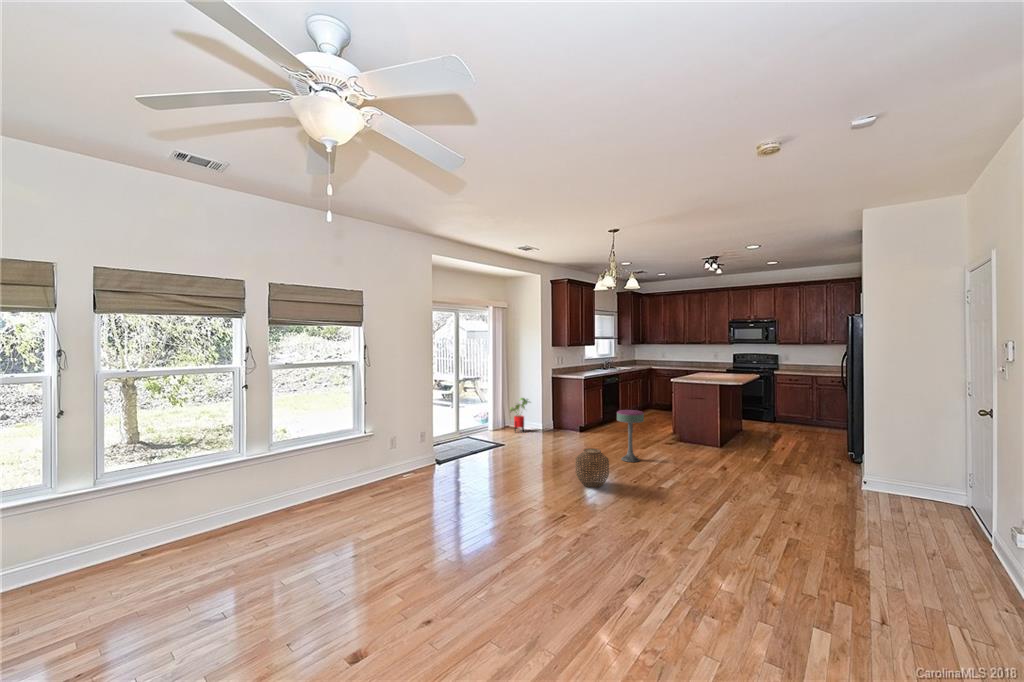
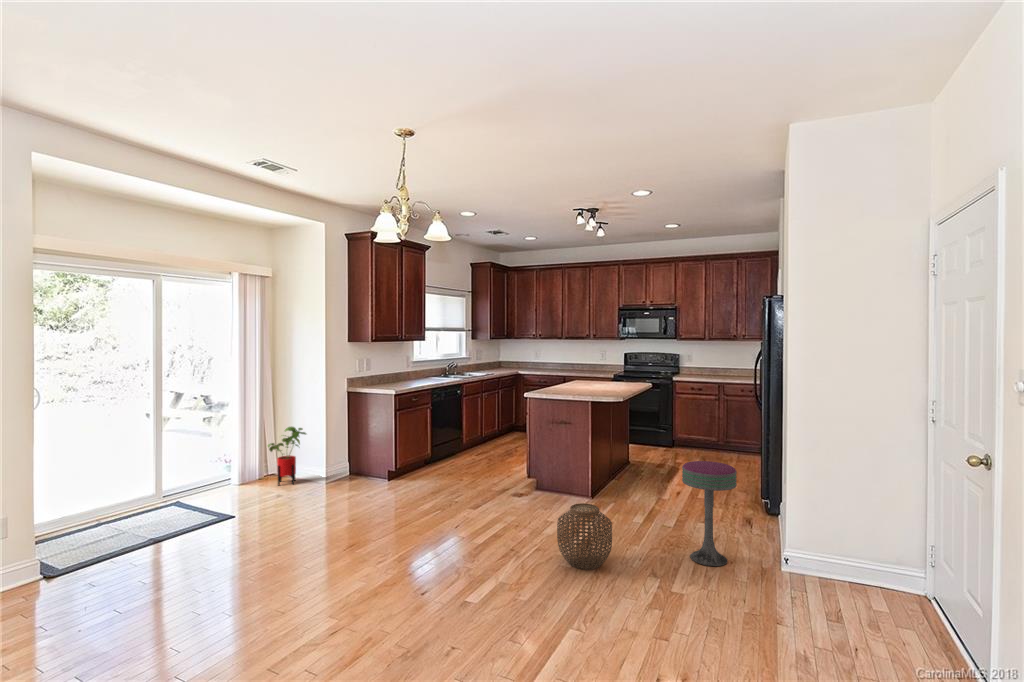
bar stool: present [617,410,644,462] -> present [682,461,737,566]
woven basket: present [575,448,609,488] -> present [557,503,612,570]

